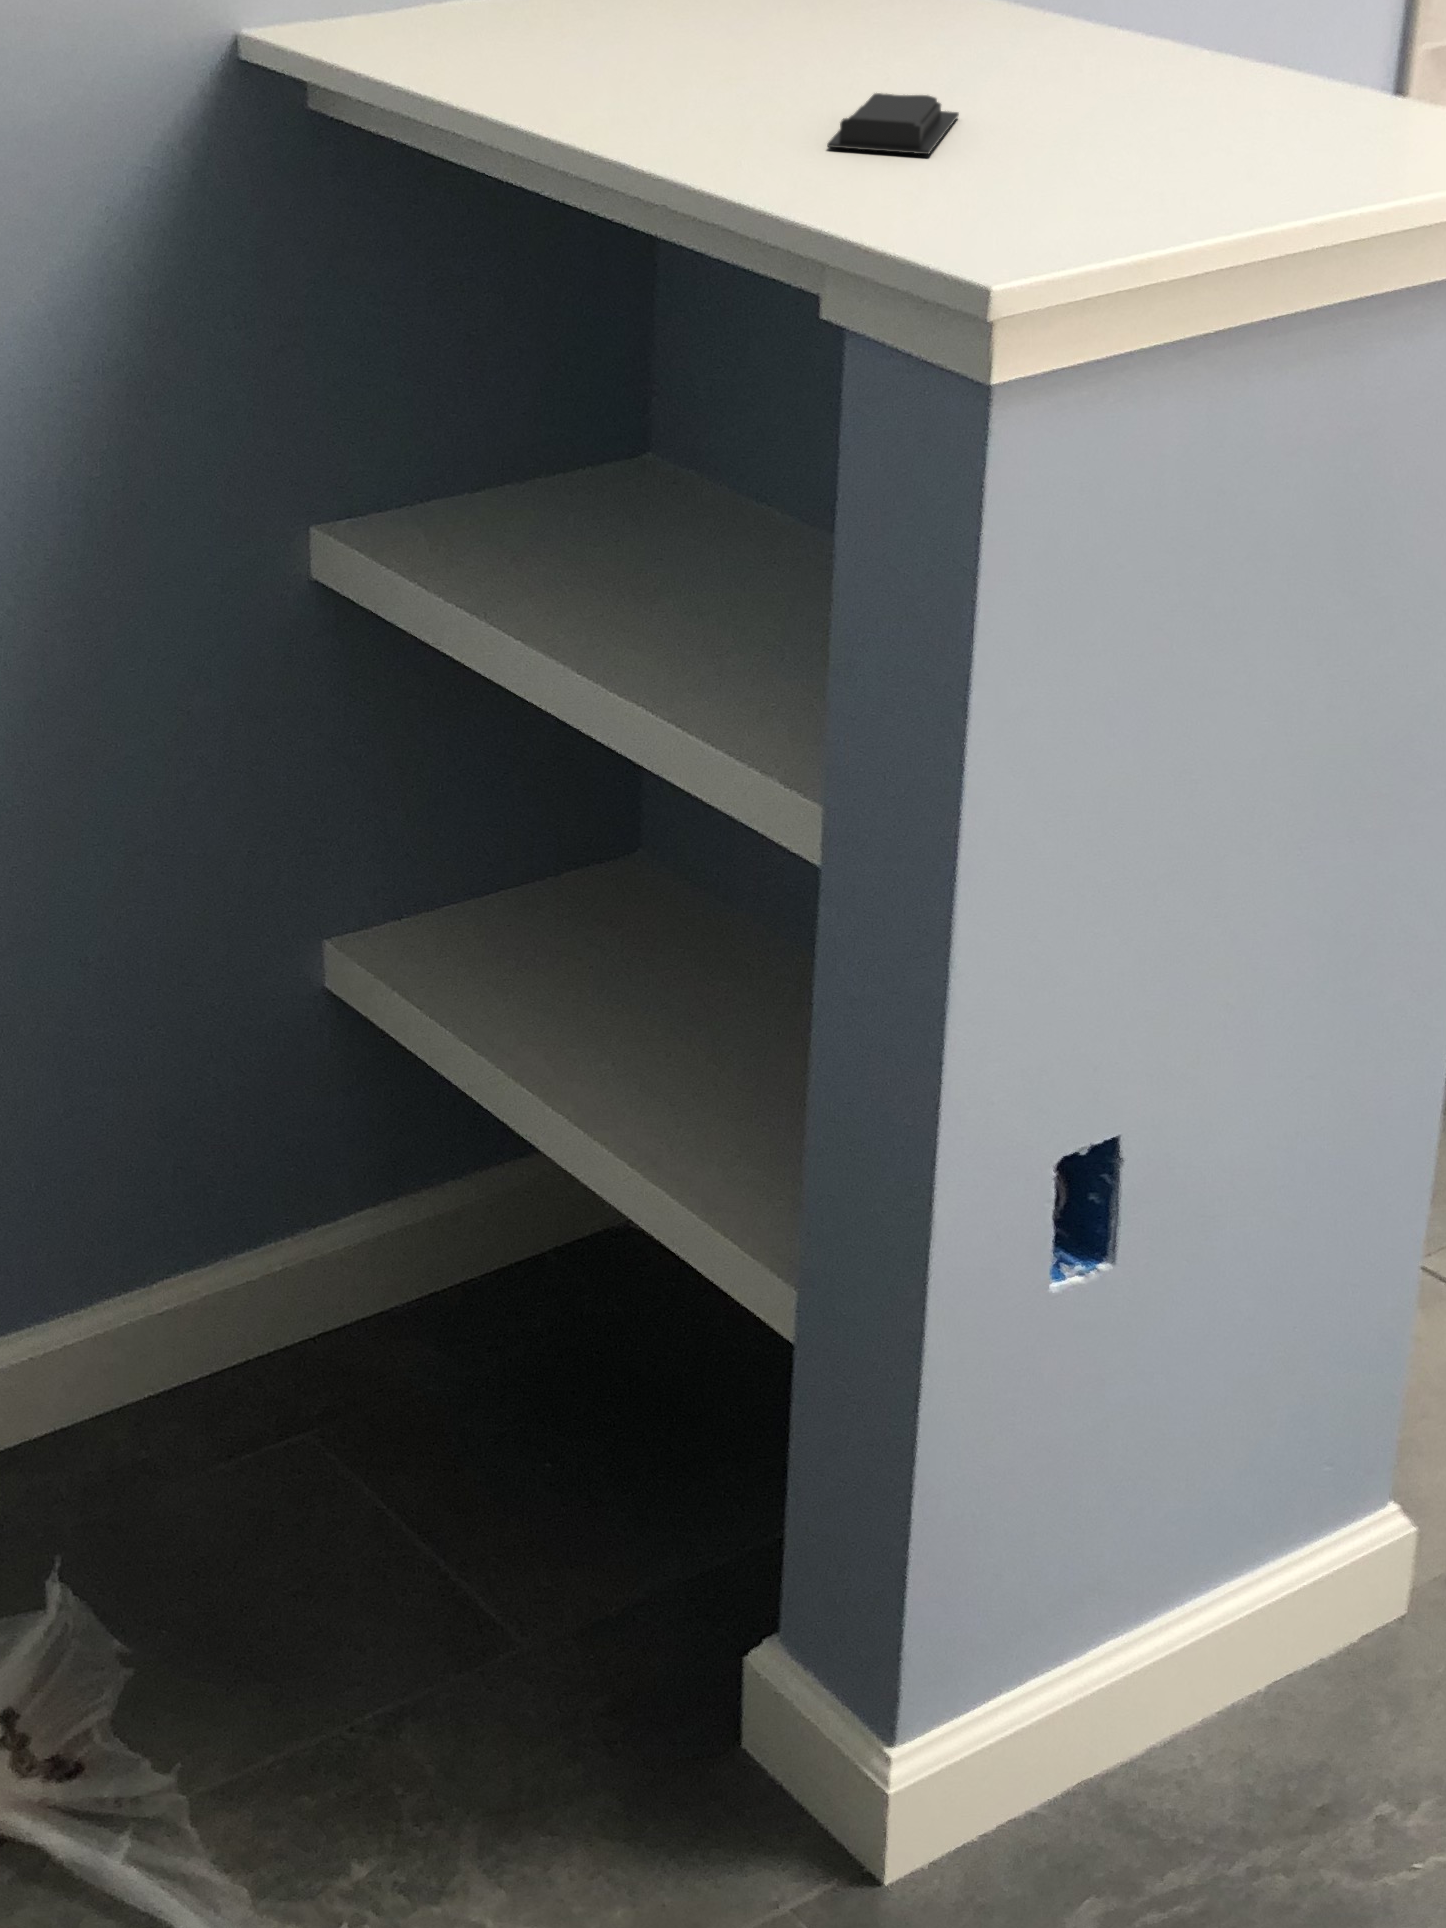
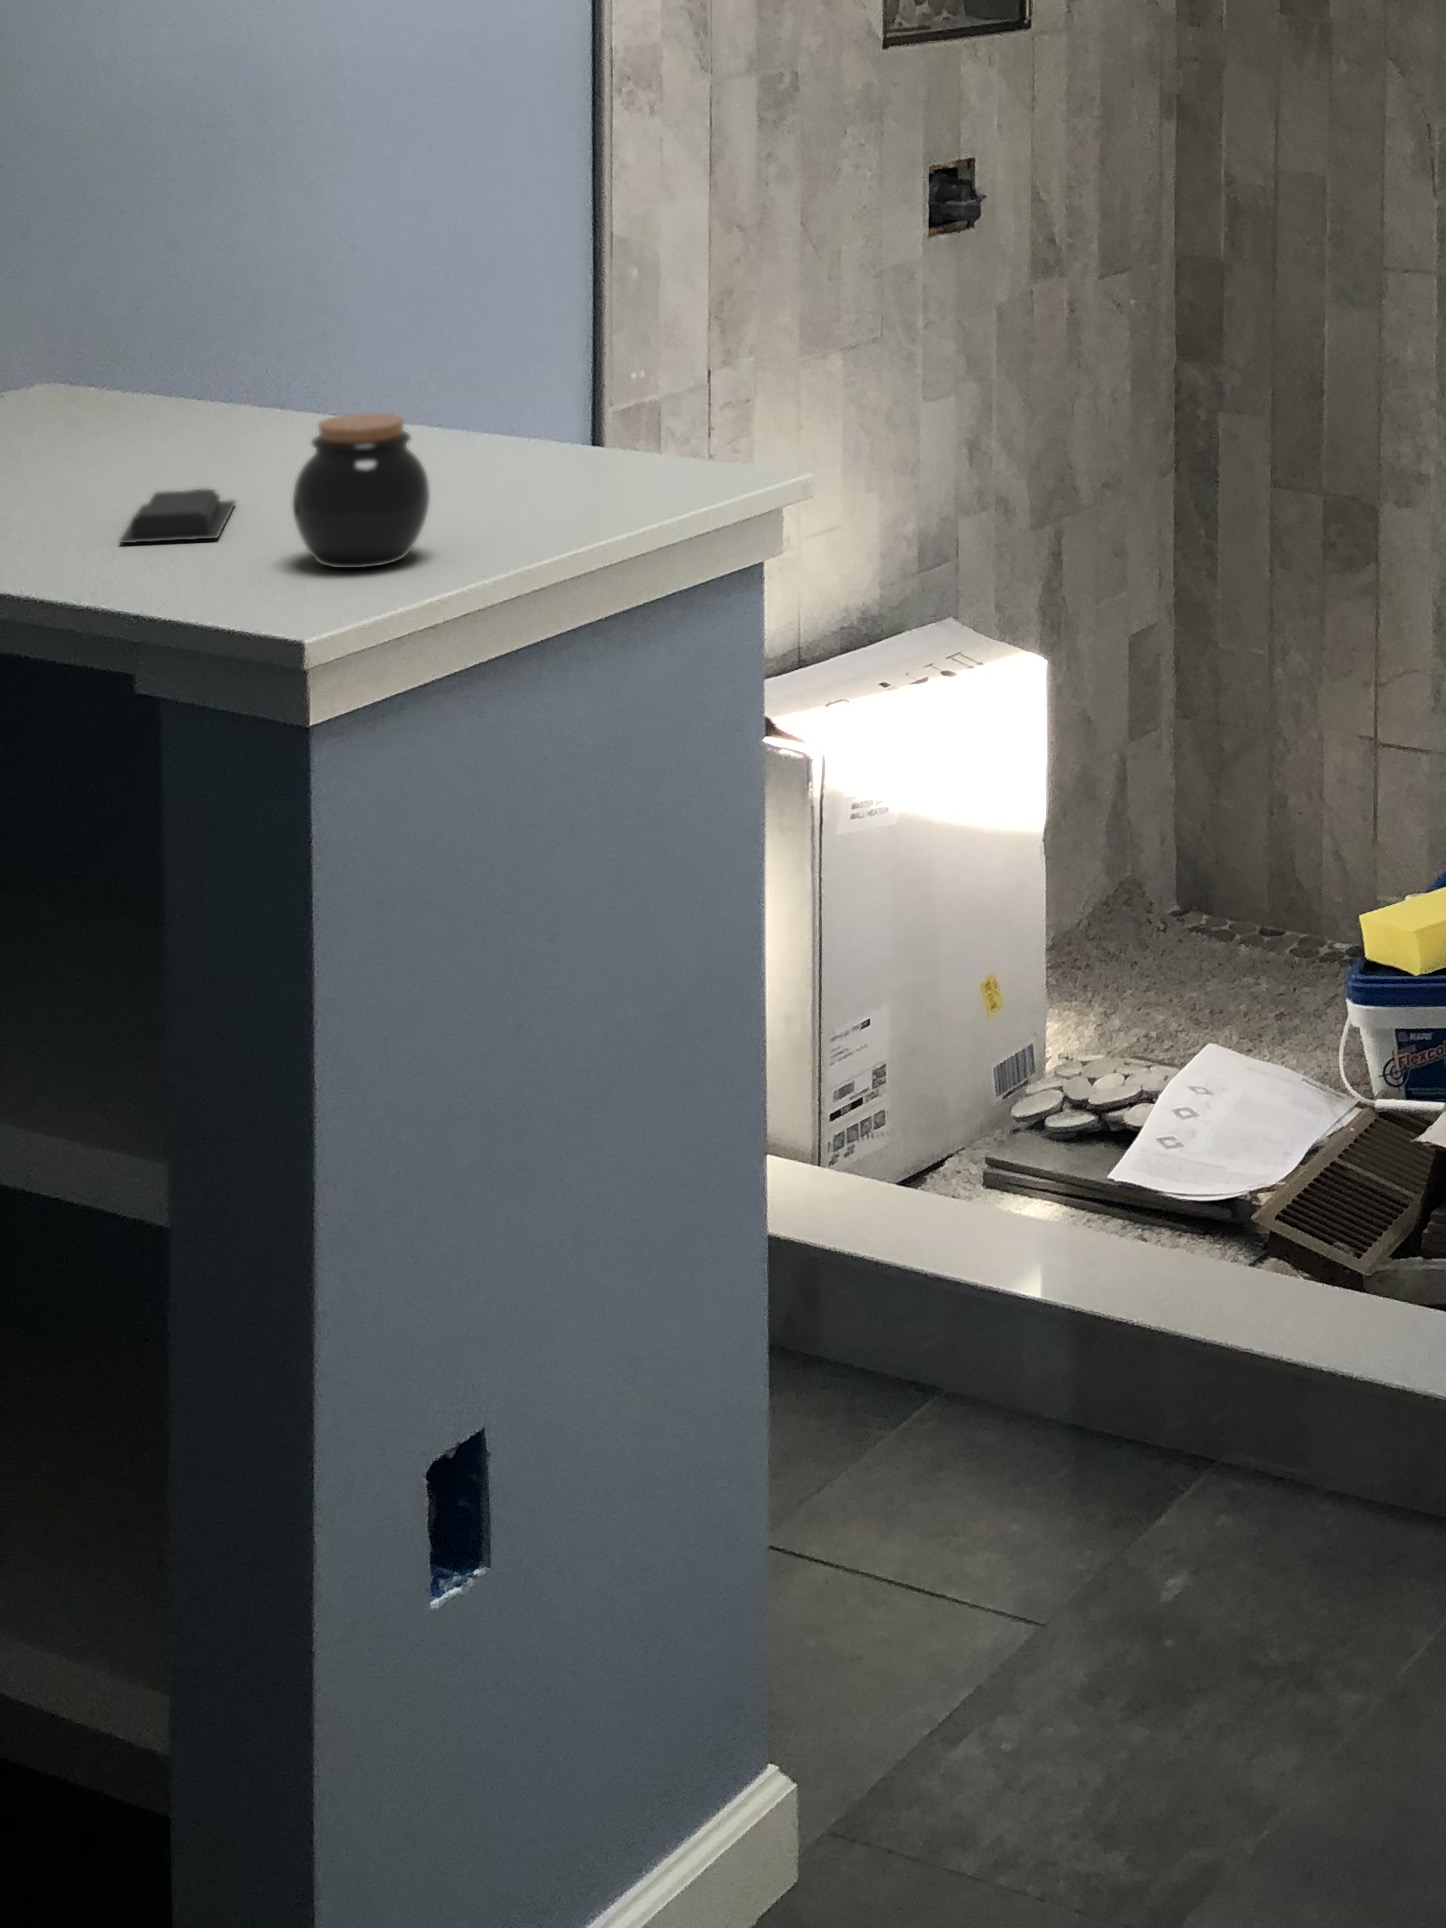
jar: none [1004,27,1157,210] -> present [293,413,430,568]

